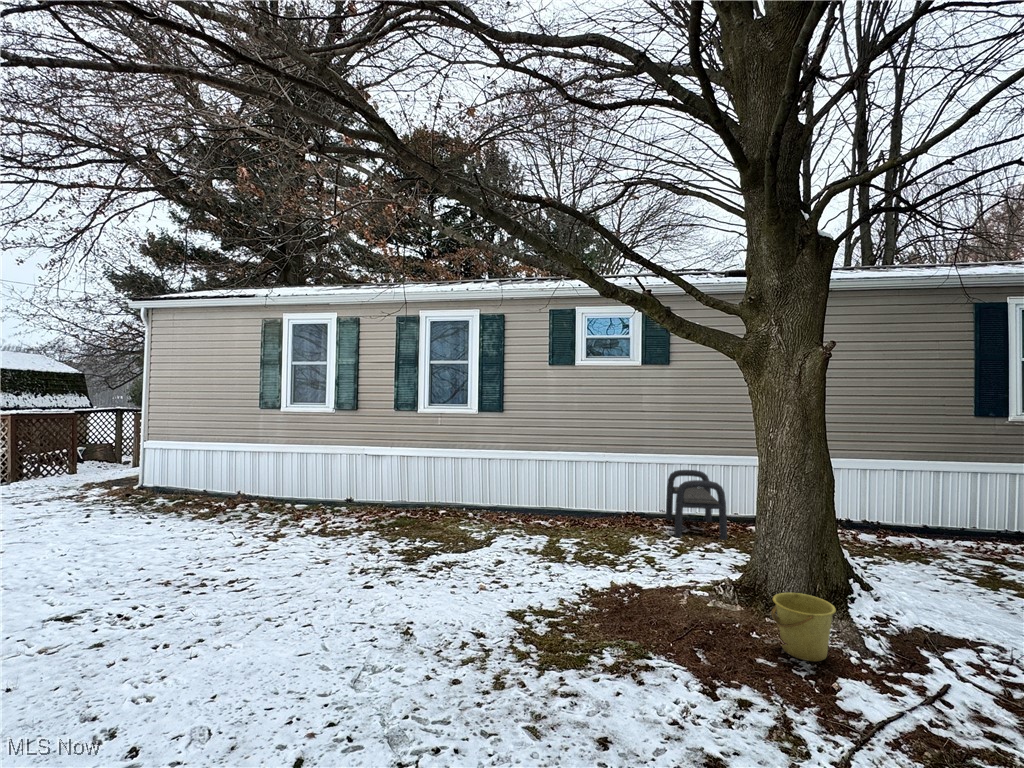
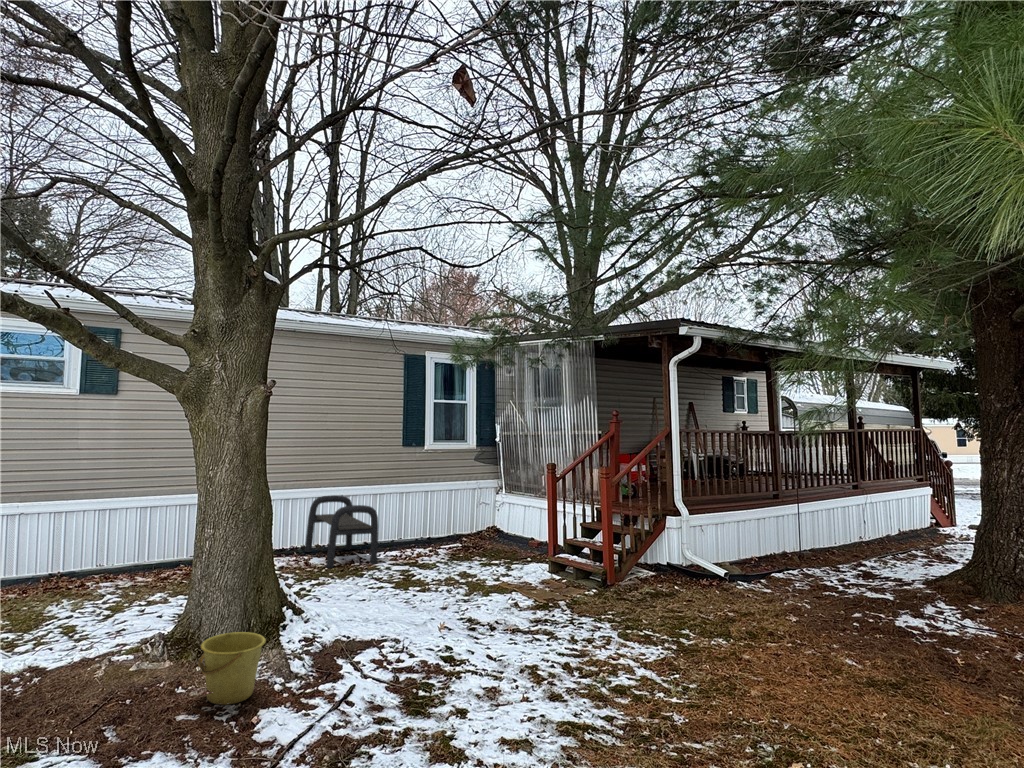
bench: present [666,470,727,540] -> present [305,495,378,568]

